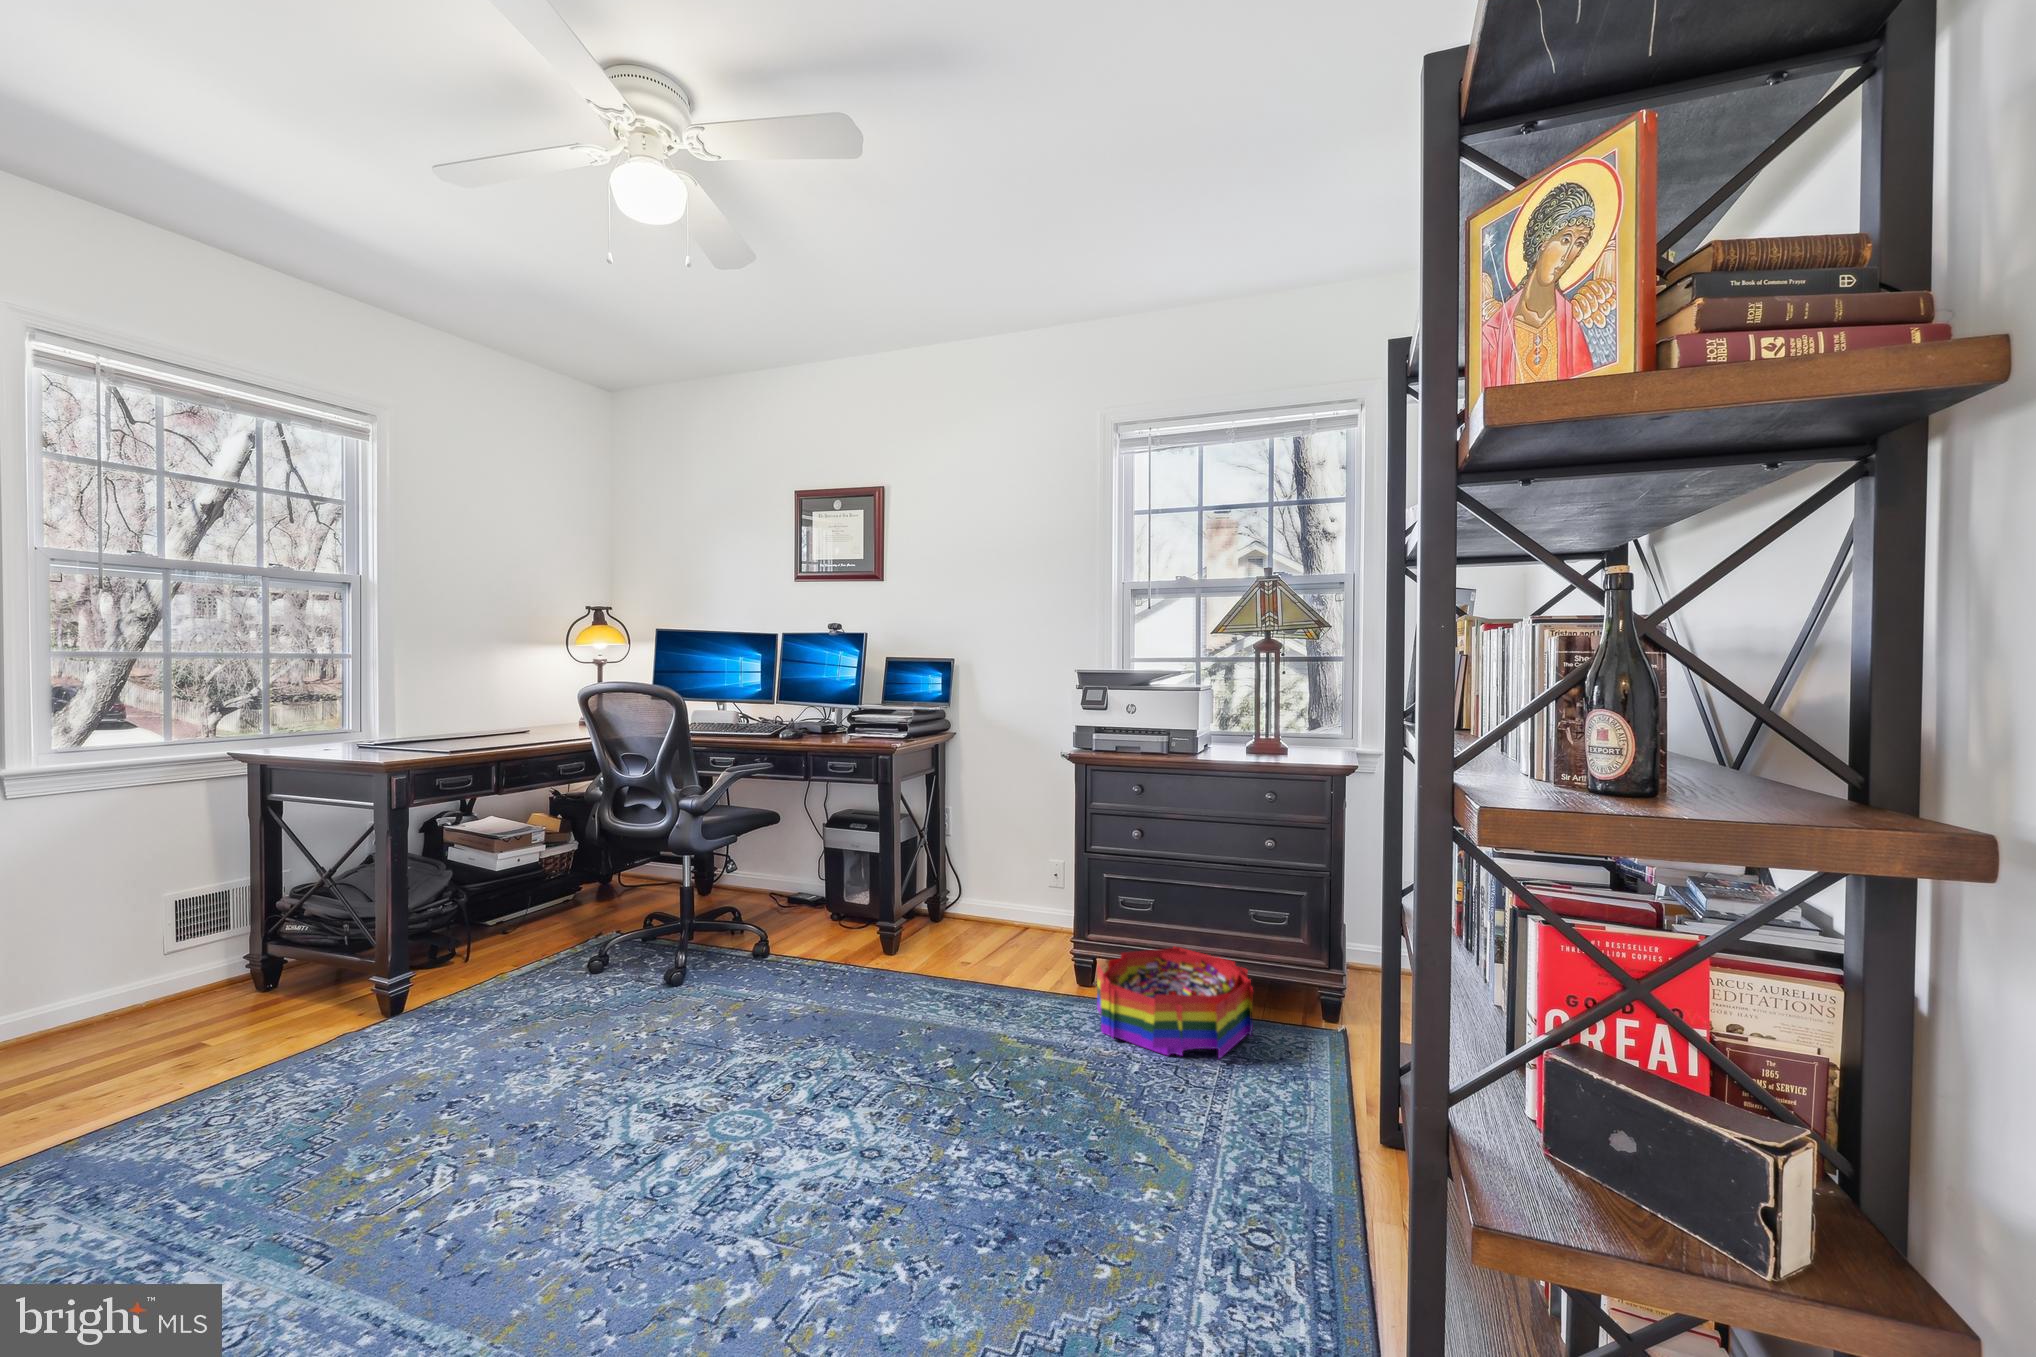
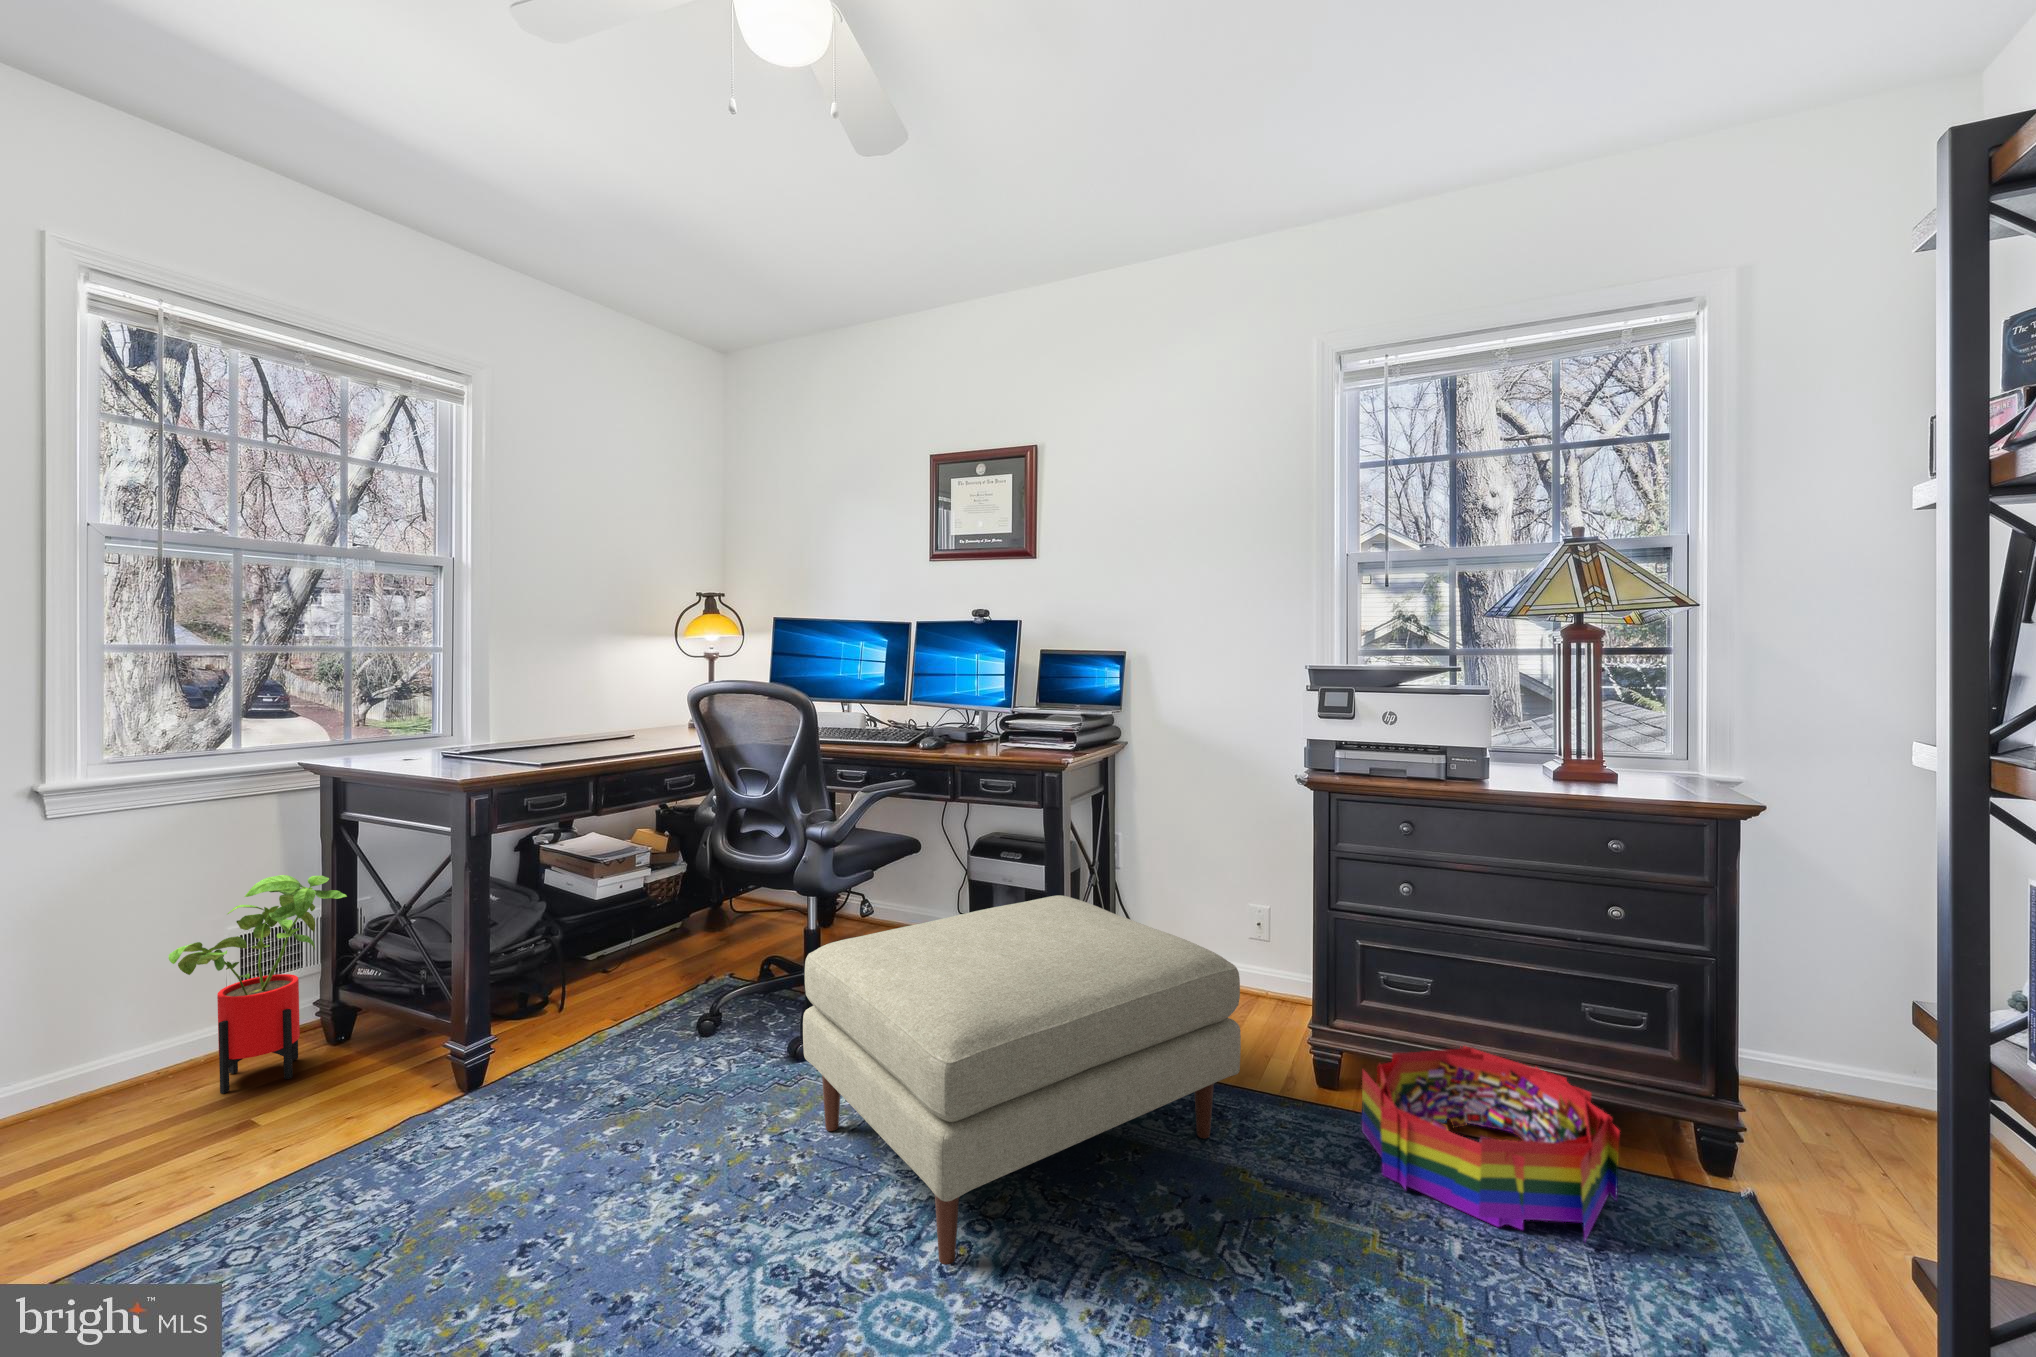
house plant: none [123,844,280,1027] -> present [168,875,347,1093]
ottoman: none [675,850,1007,1097] -> present [803,895,1241,1265]

